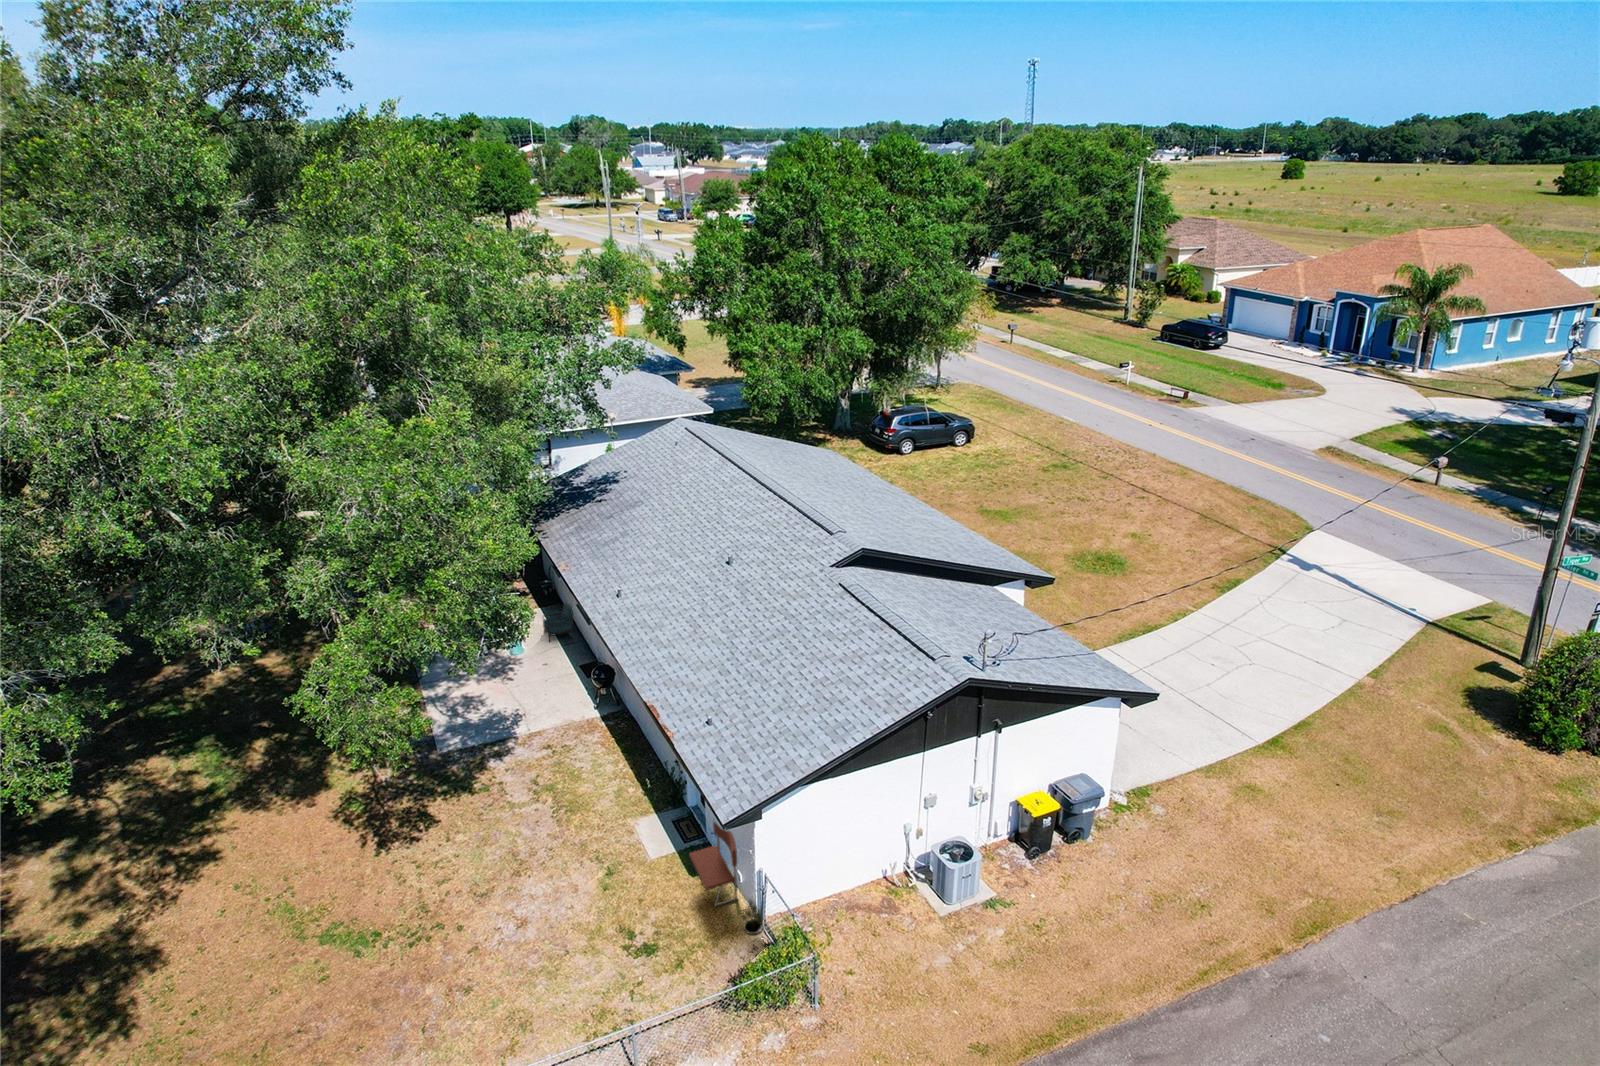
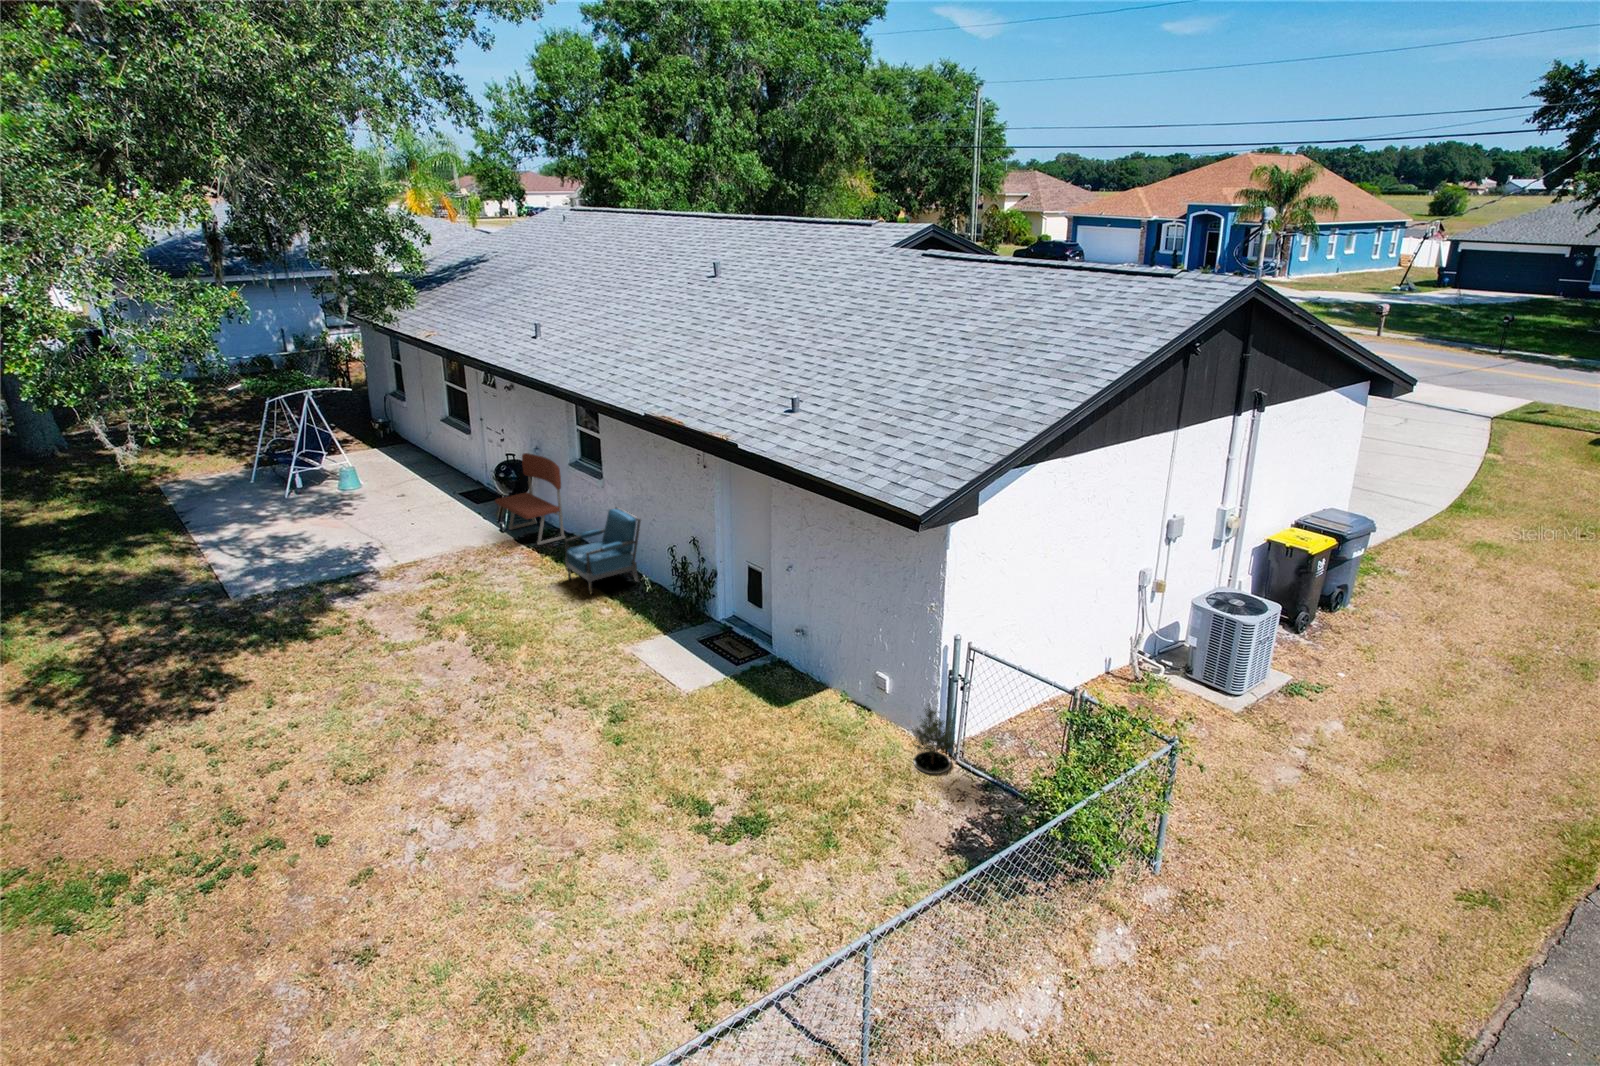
chair: present [543,603,574,638] -> present [565,507,641,594]
bench: present [689,822,738,906] -> present [495,453,565,545]

